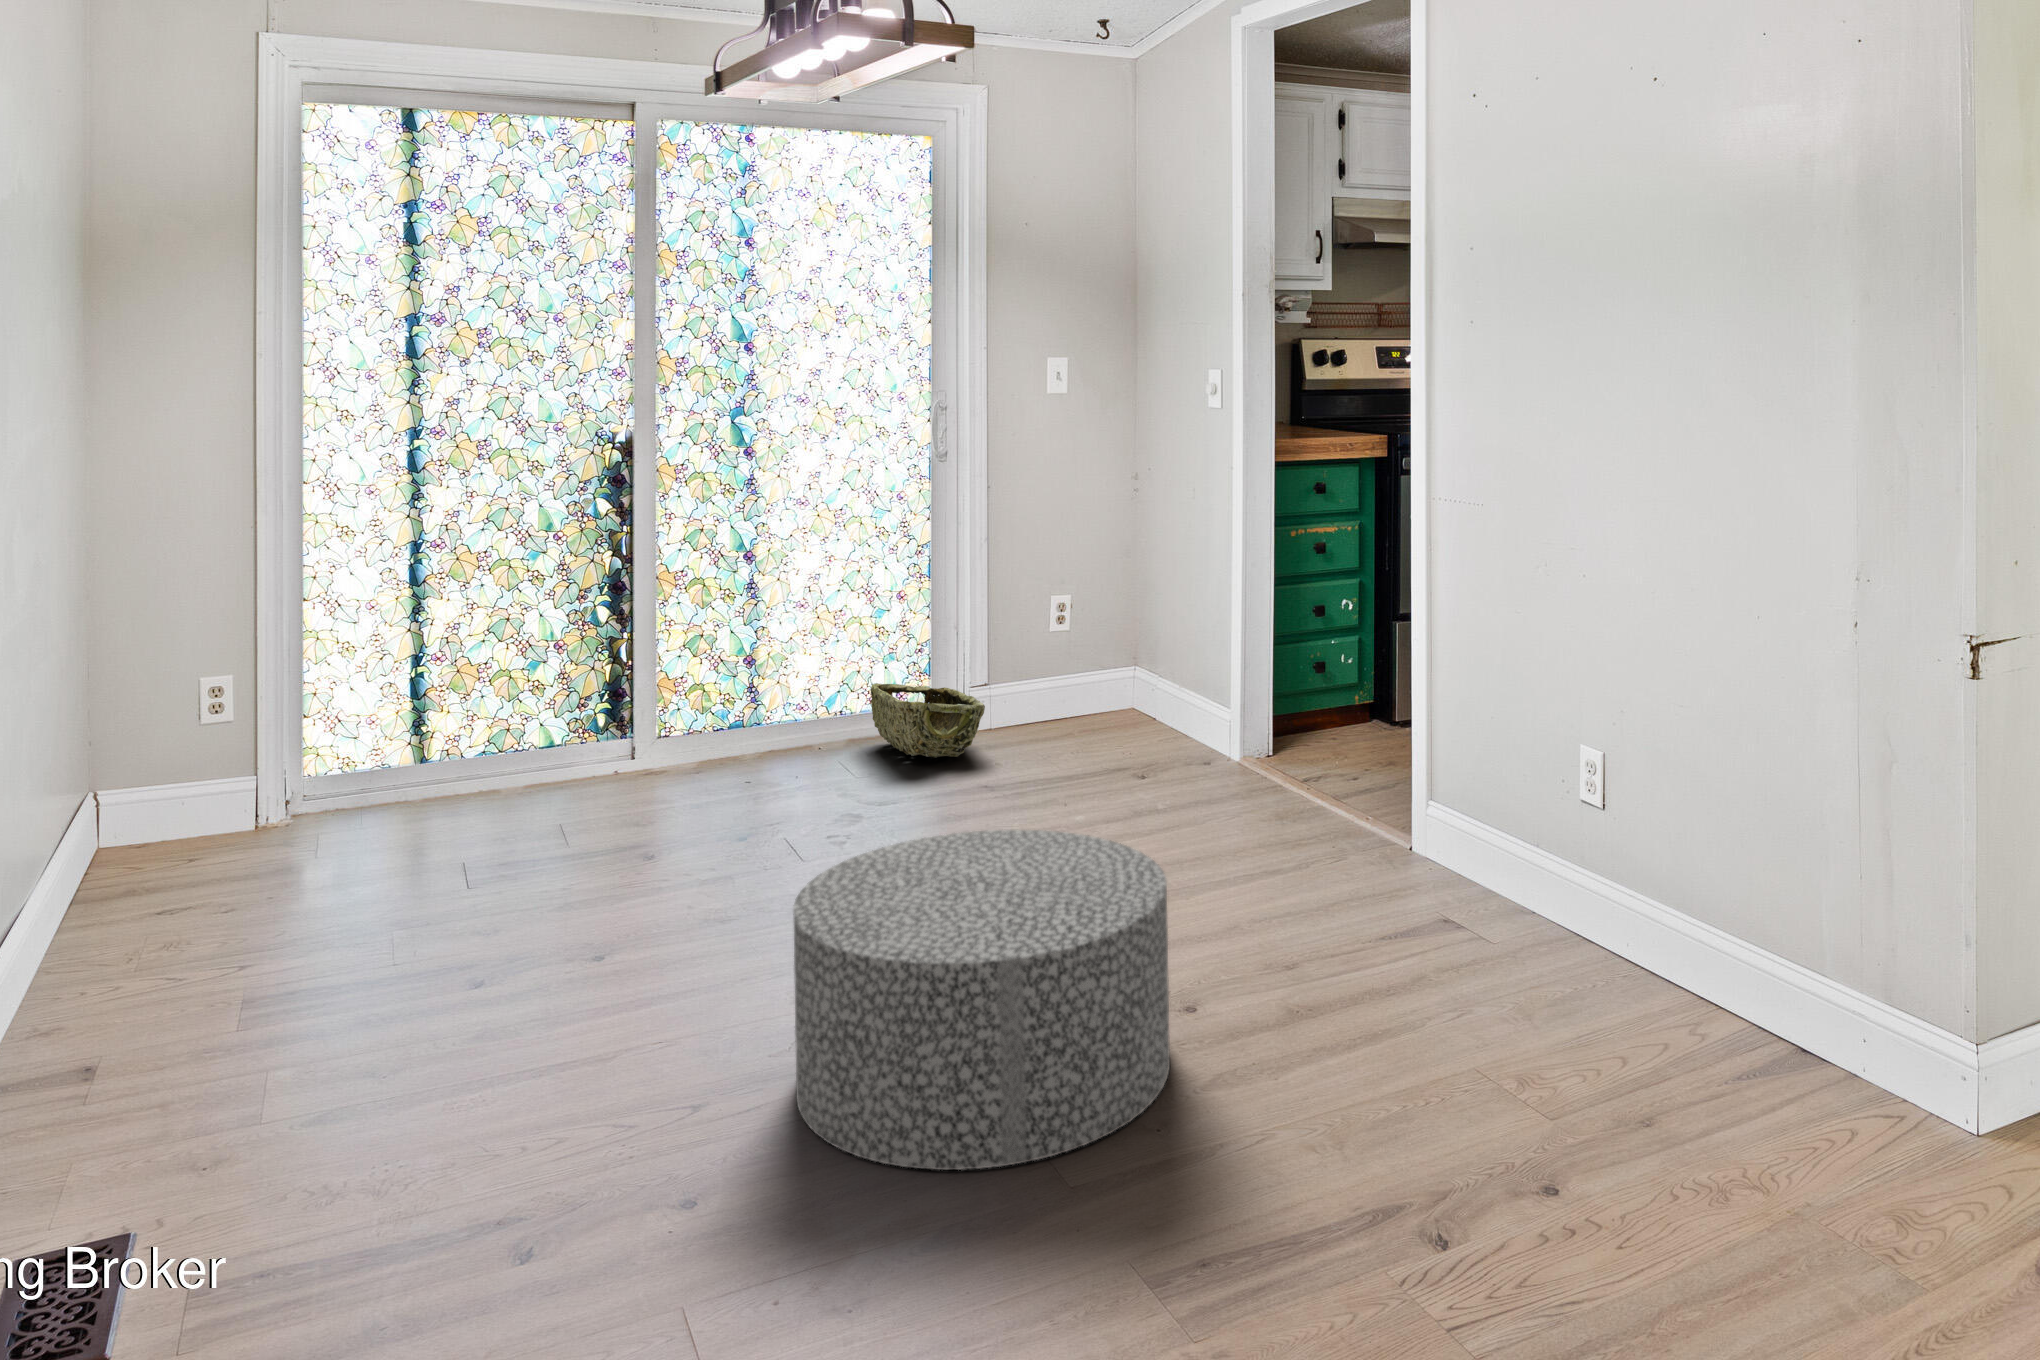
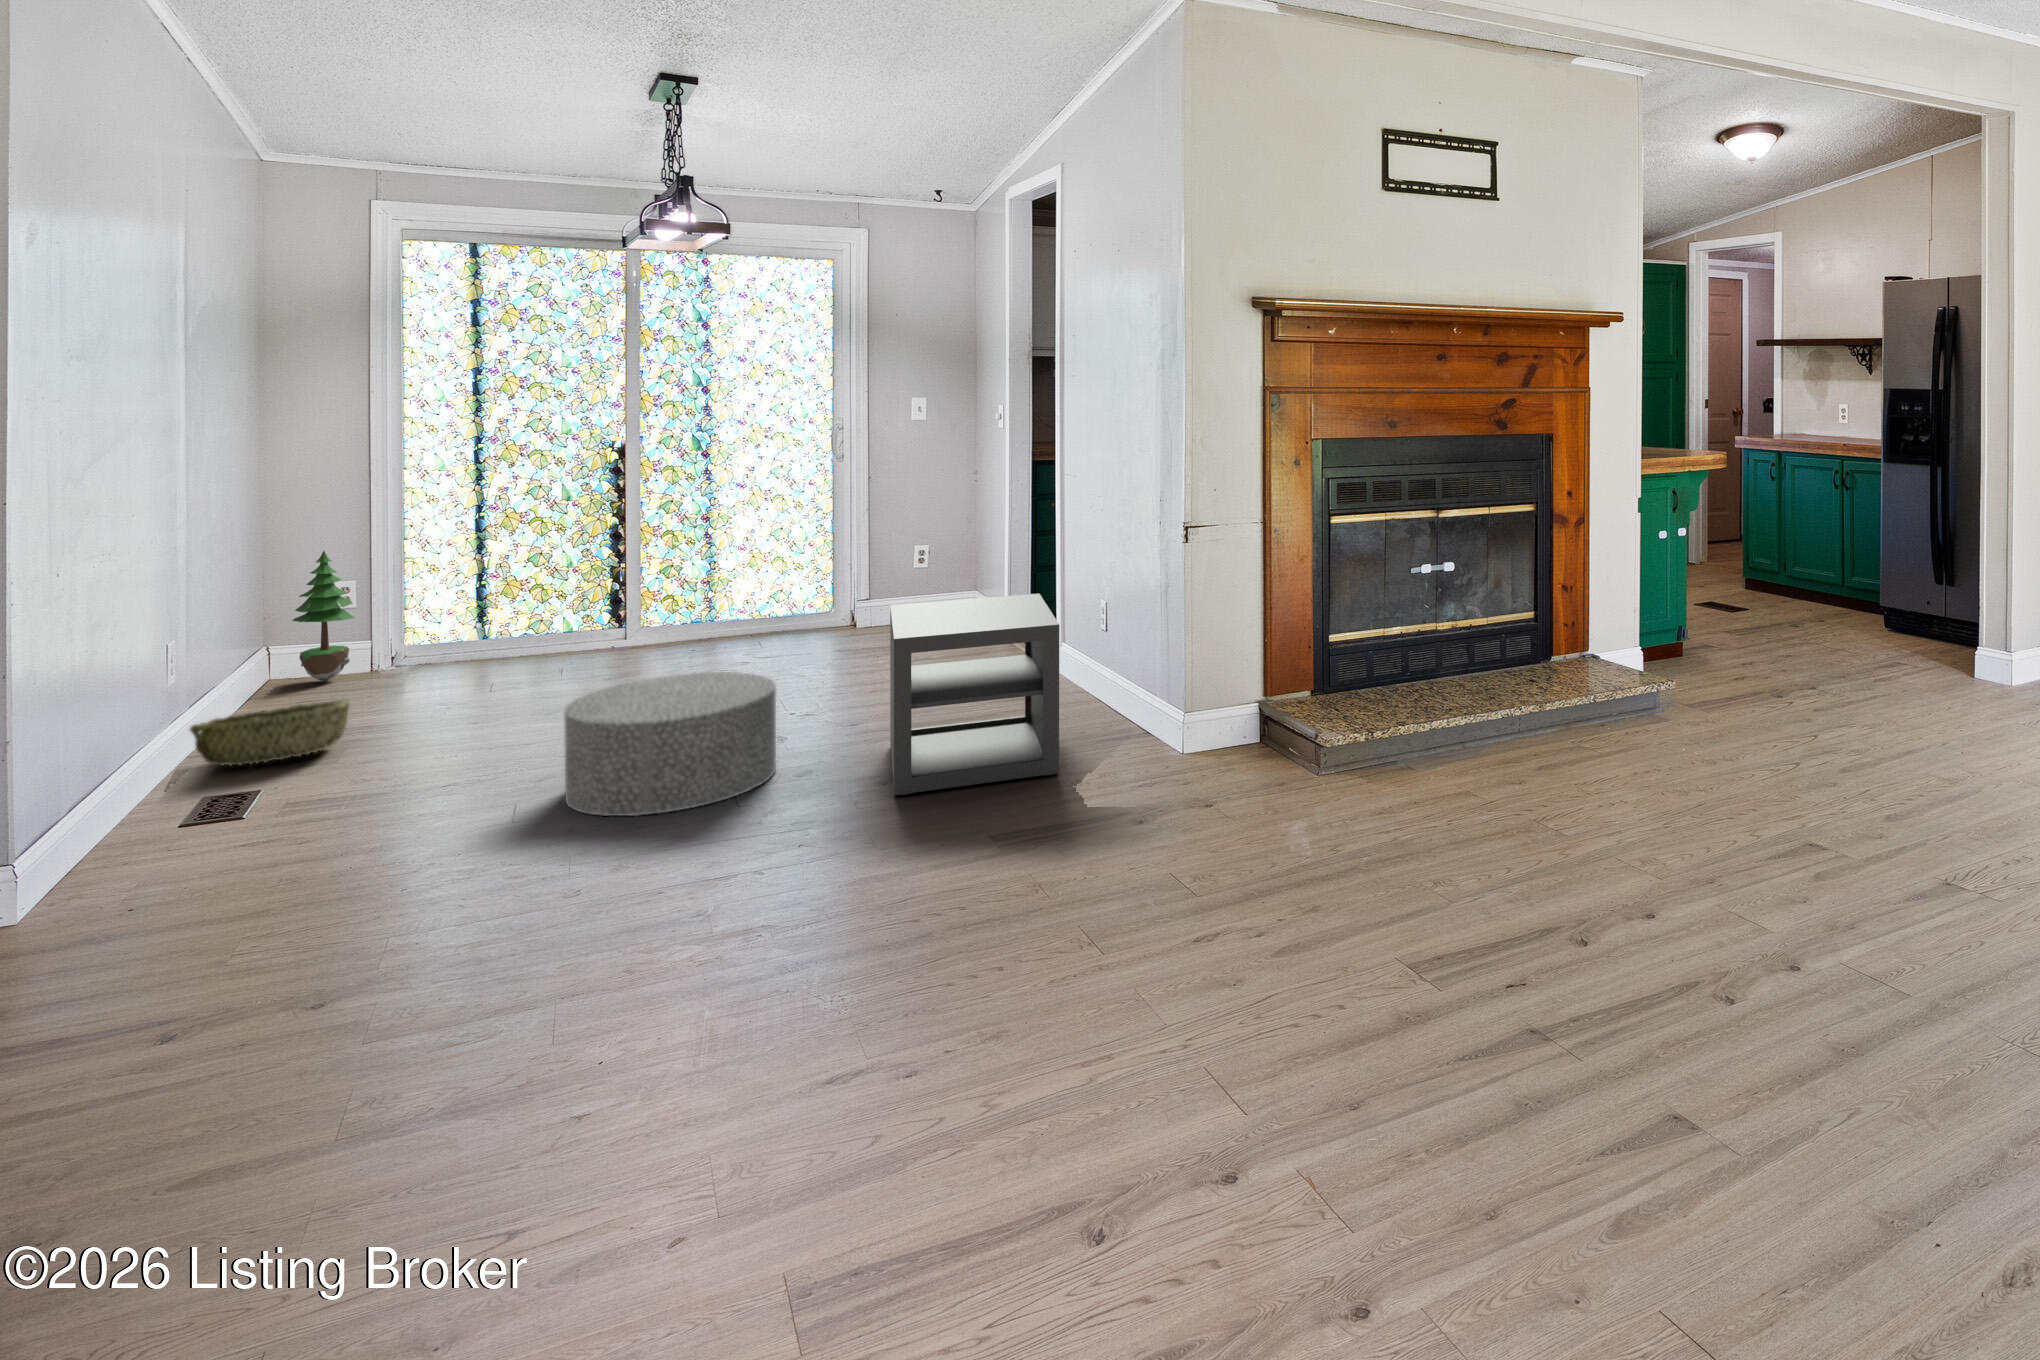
potted tree: none [136,618,237,848] -> present [292,551,355,682]
storage cabinet: none [1308,663,1742,1099] -> present [890,594,1059,795]
woven basket: present [871,683,985,758] -> present [190,700,349,766]

